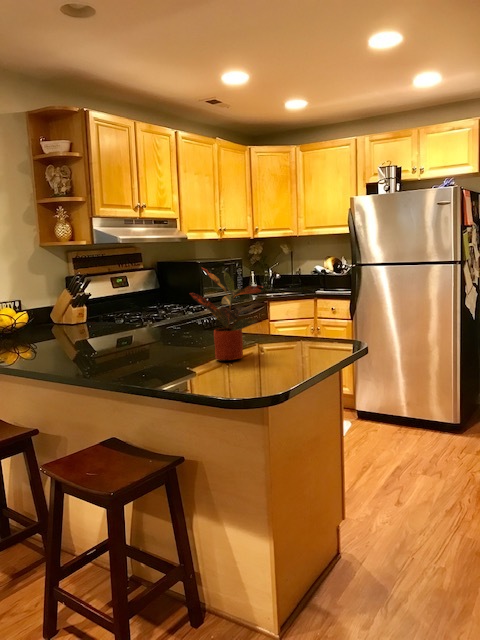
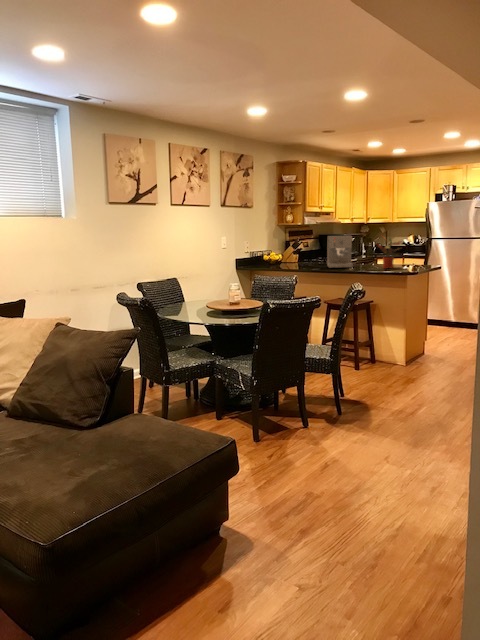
coffee maker: none [89,268,161,353] -> present [327,236,353,268]

